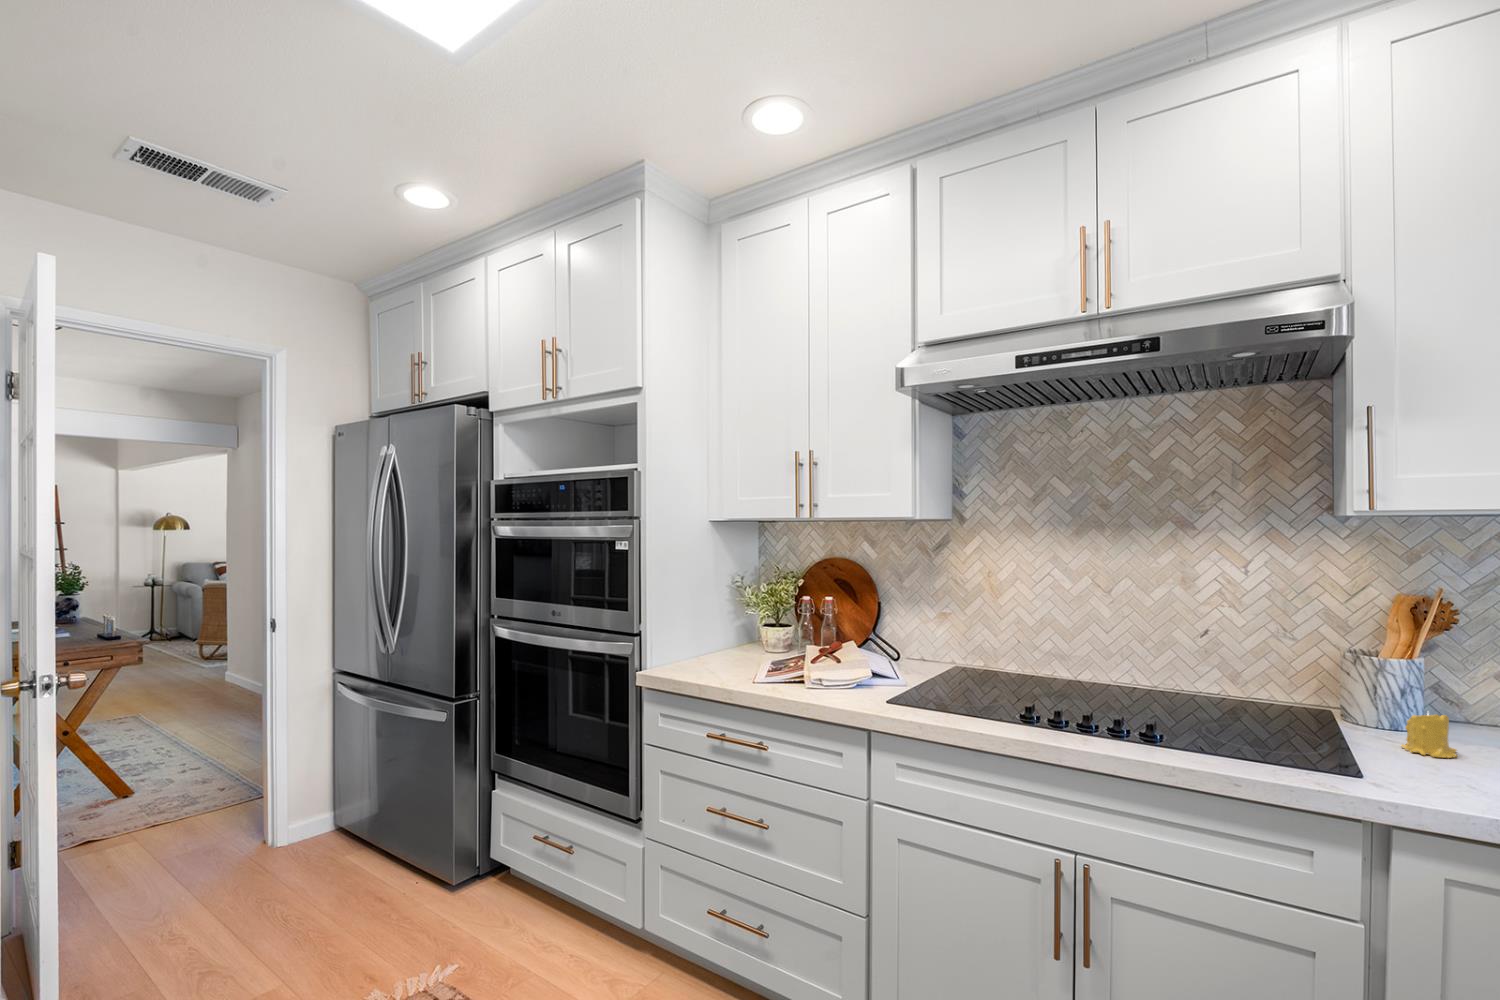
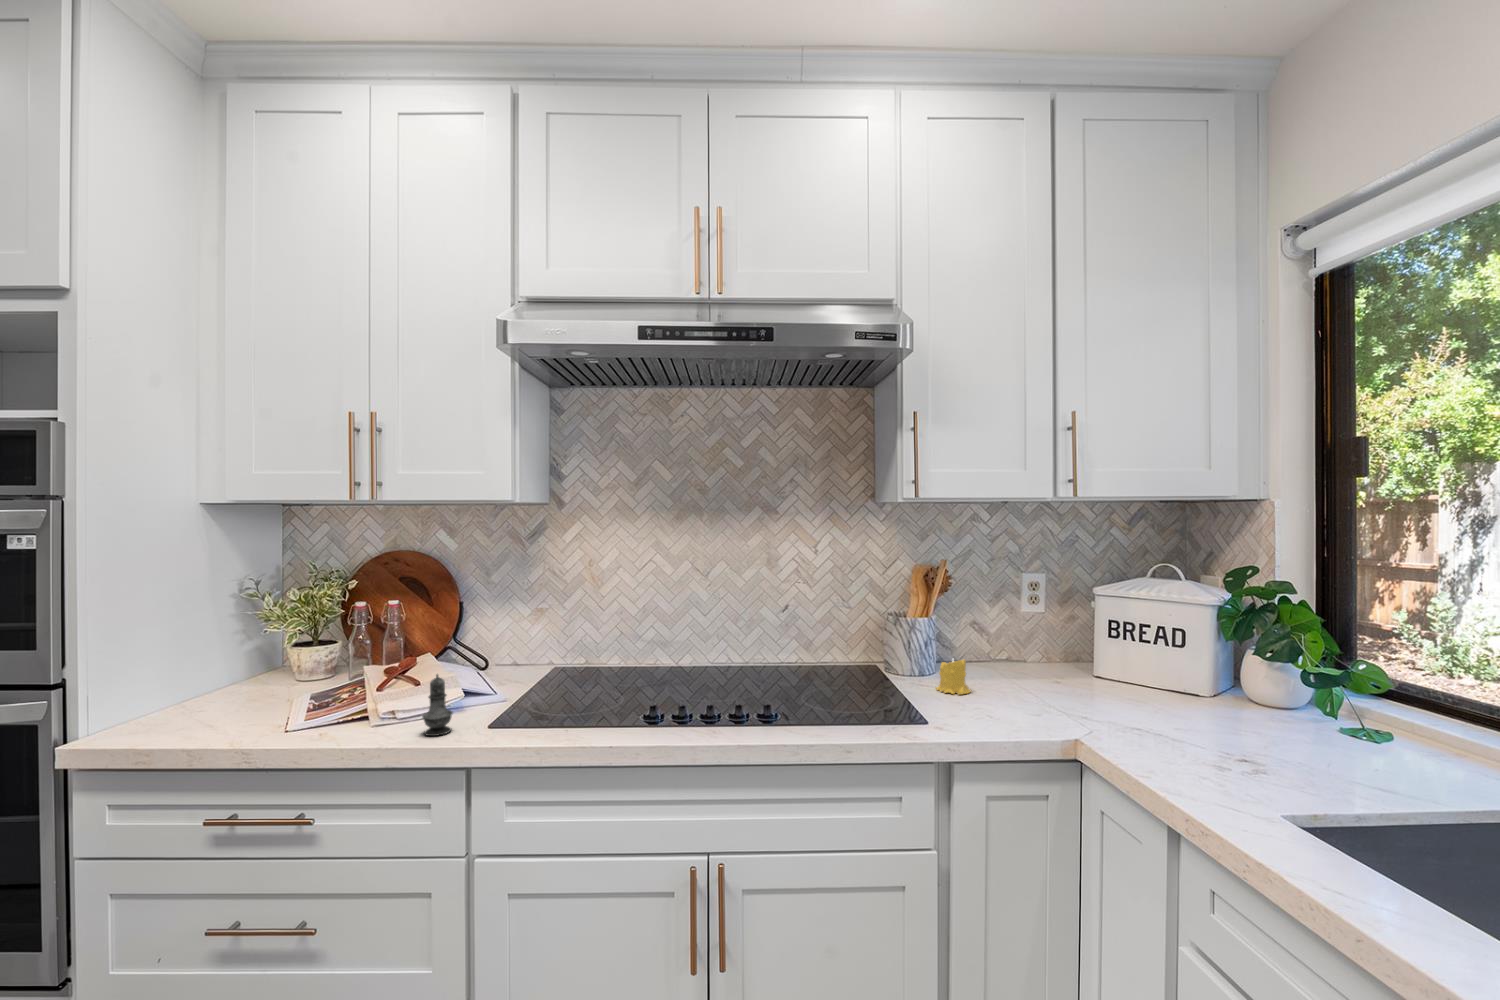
salt shaker: none [839,653,862,701] -> present [422,674,453,736]

